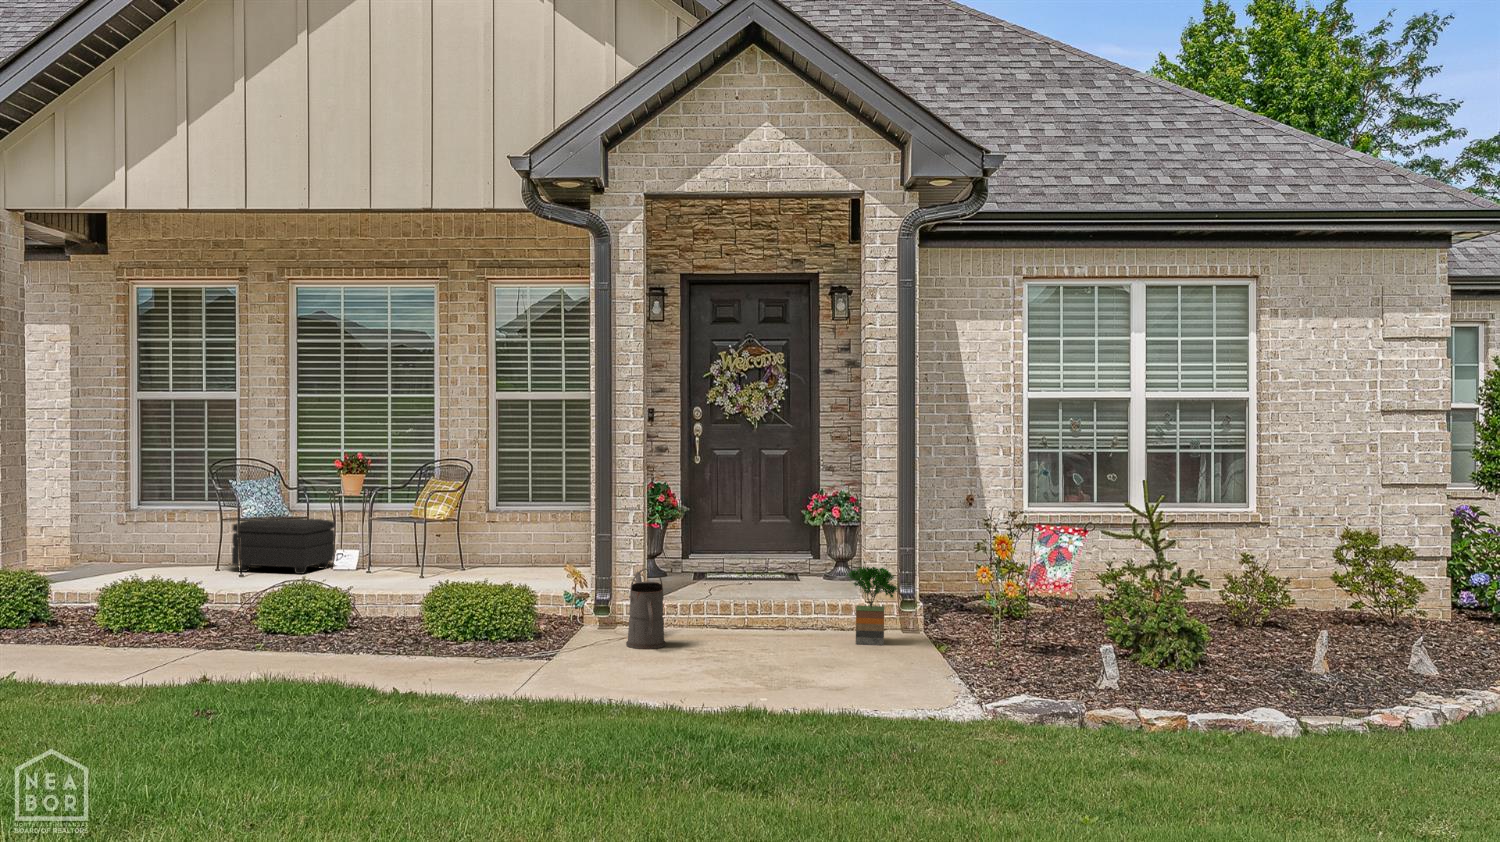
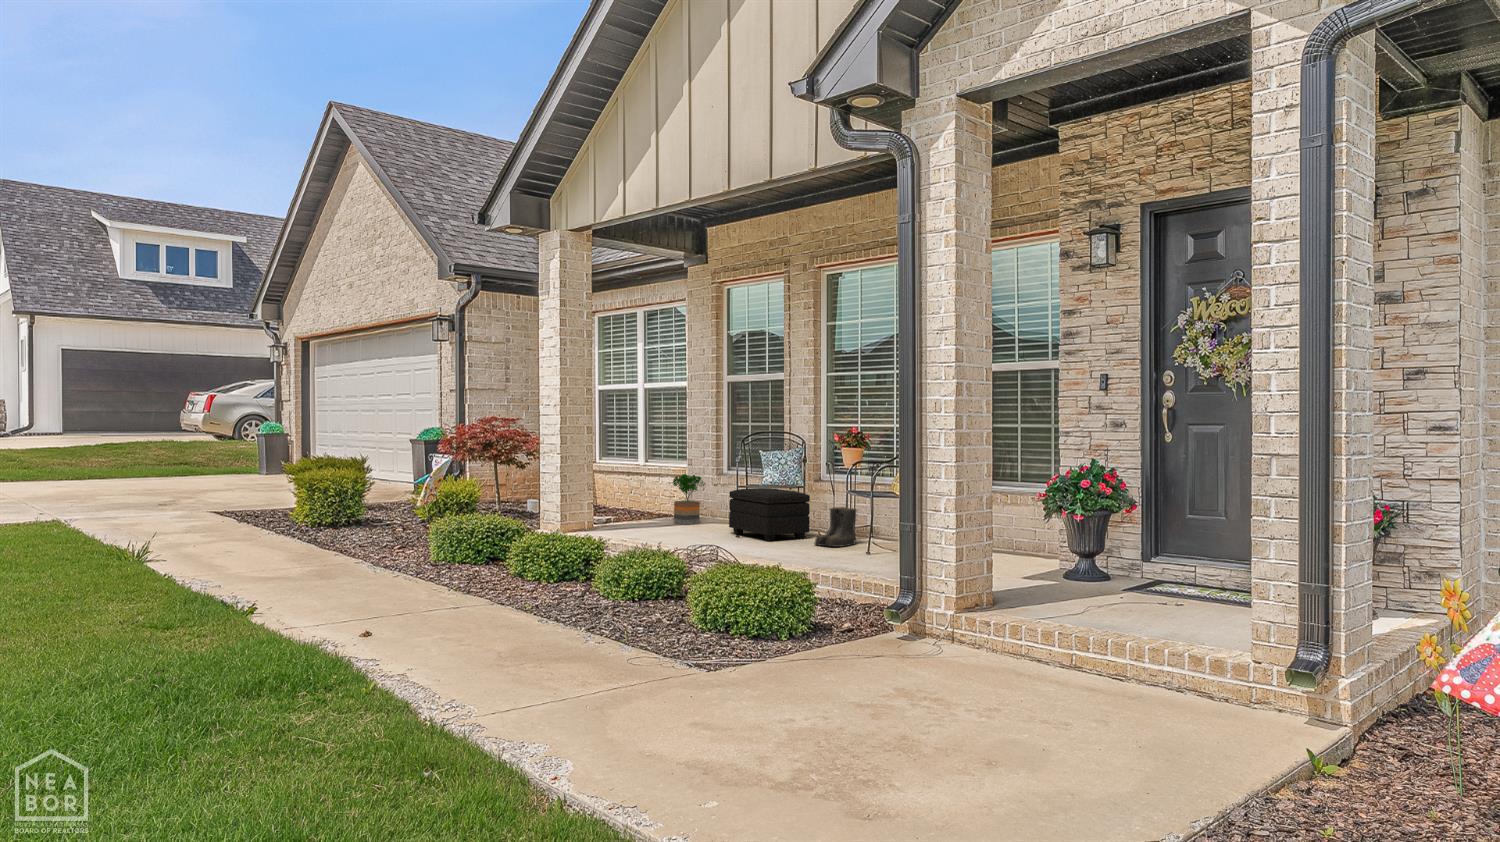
boots: none [360,530,398,572] -> present [815,507,856,547]
potted tree: present [848,566,897,645] -> present [673,474,705,525]
watering can: present [626,568,666,649] -> none [889,566,948,668]

